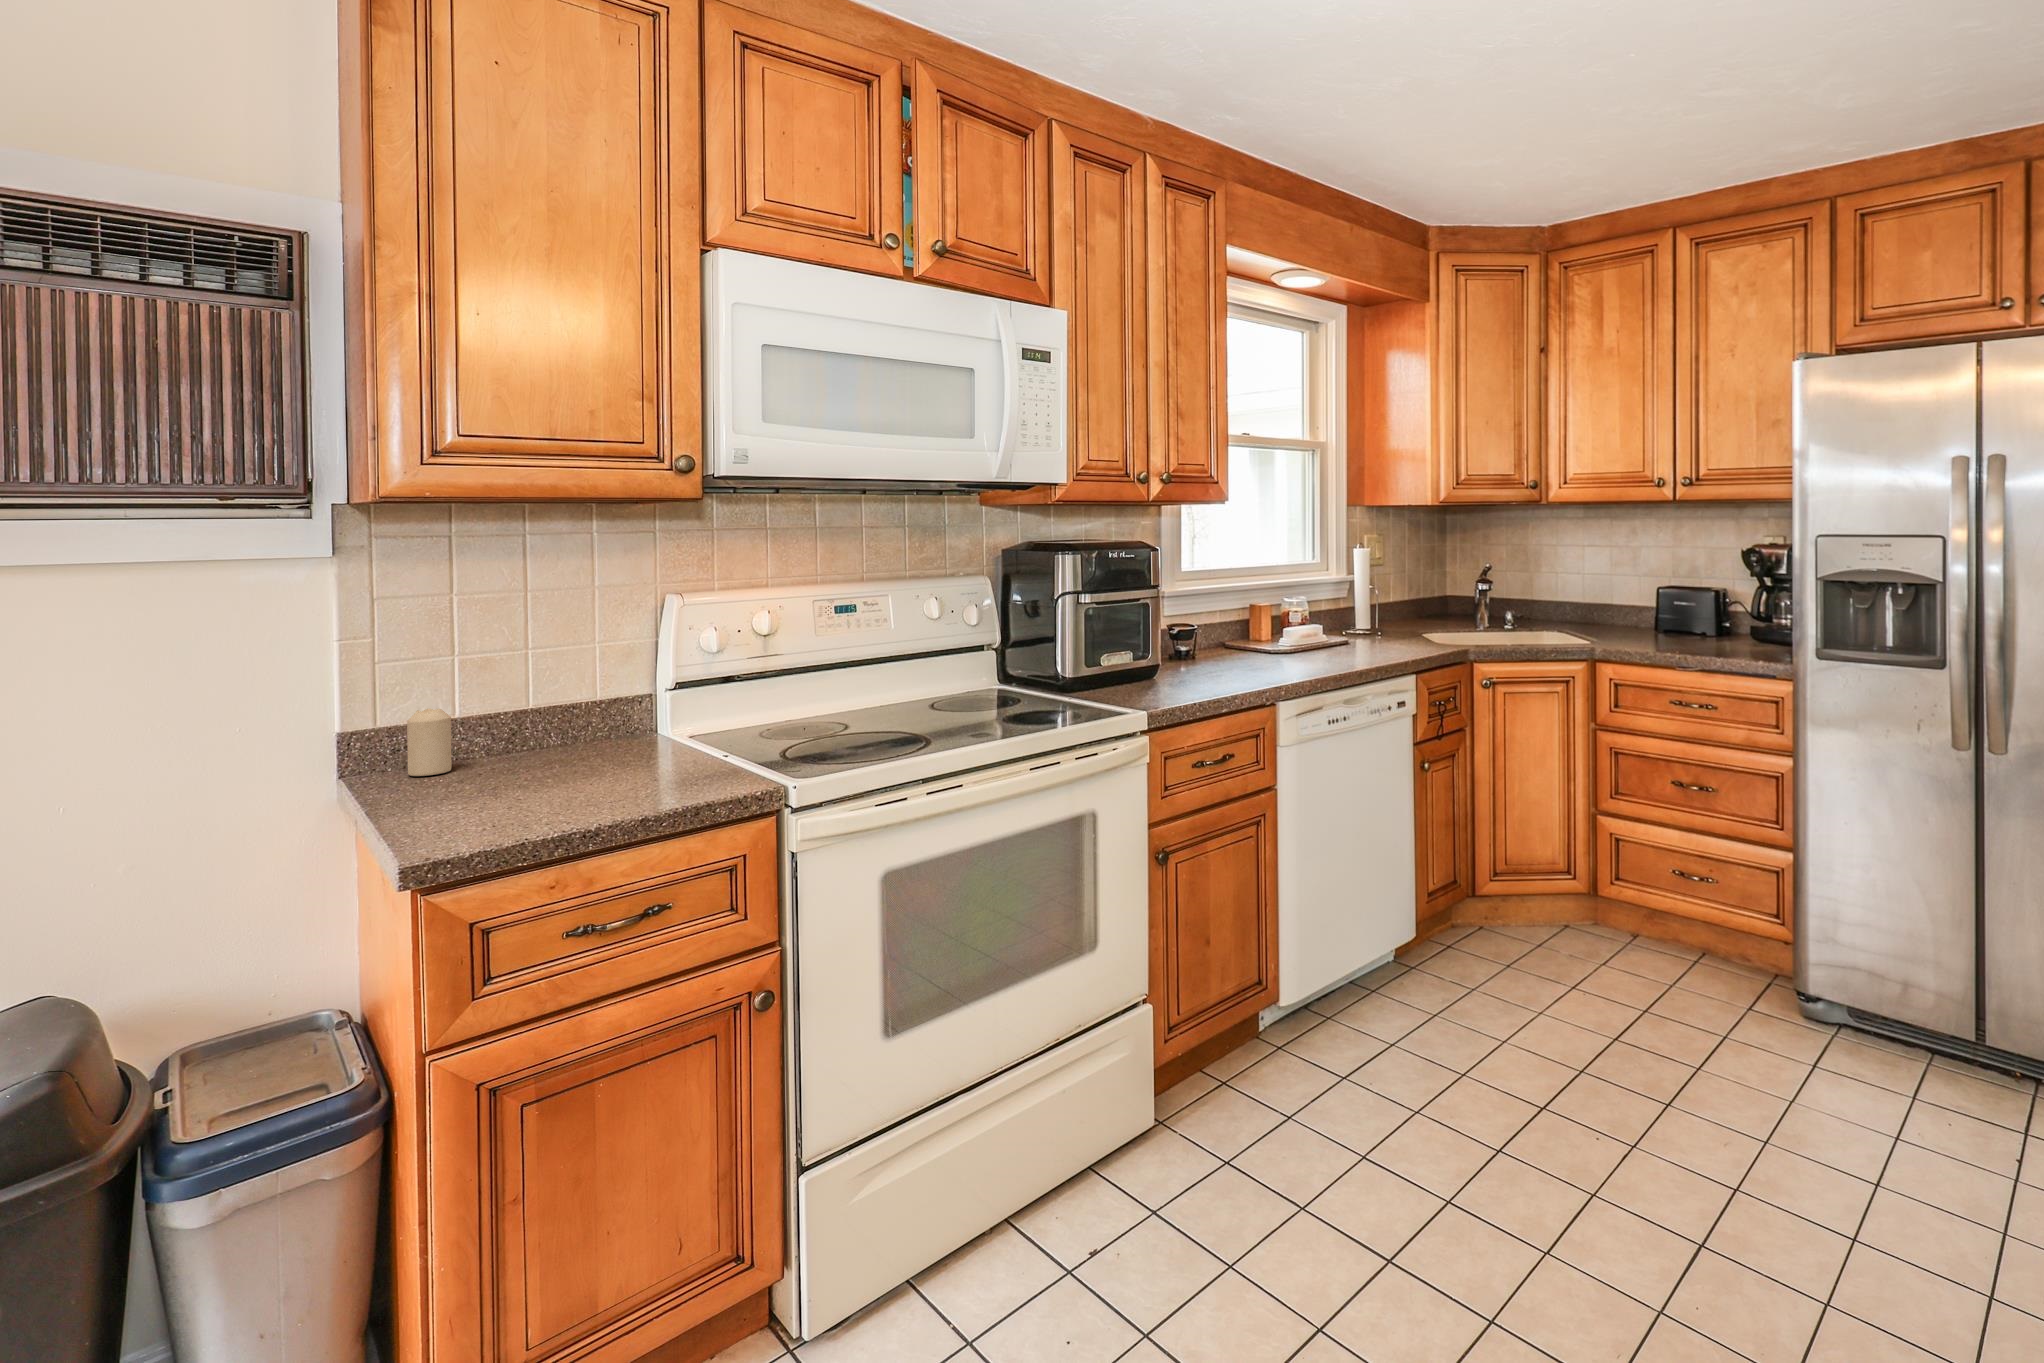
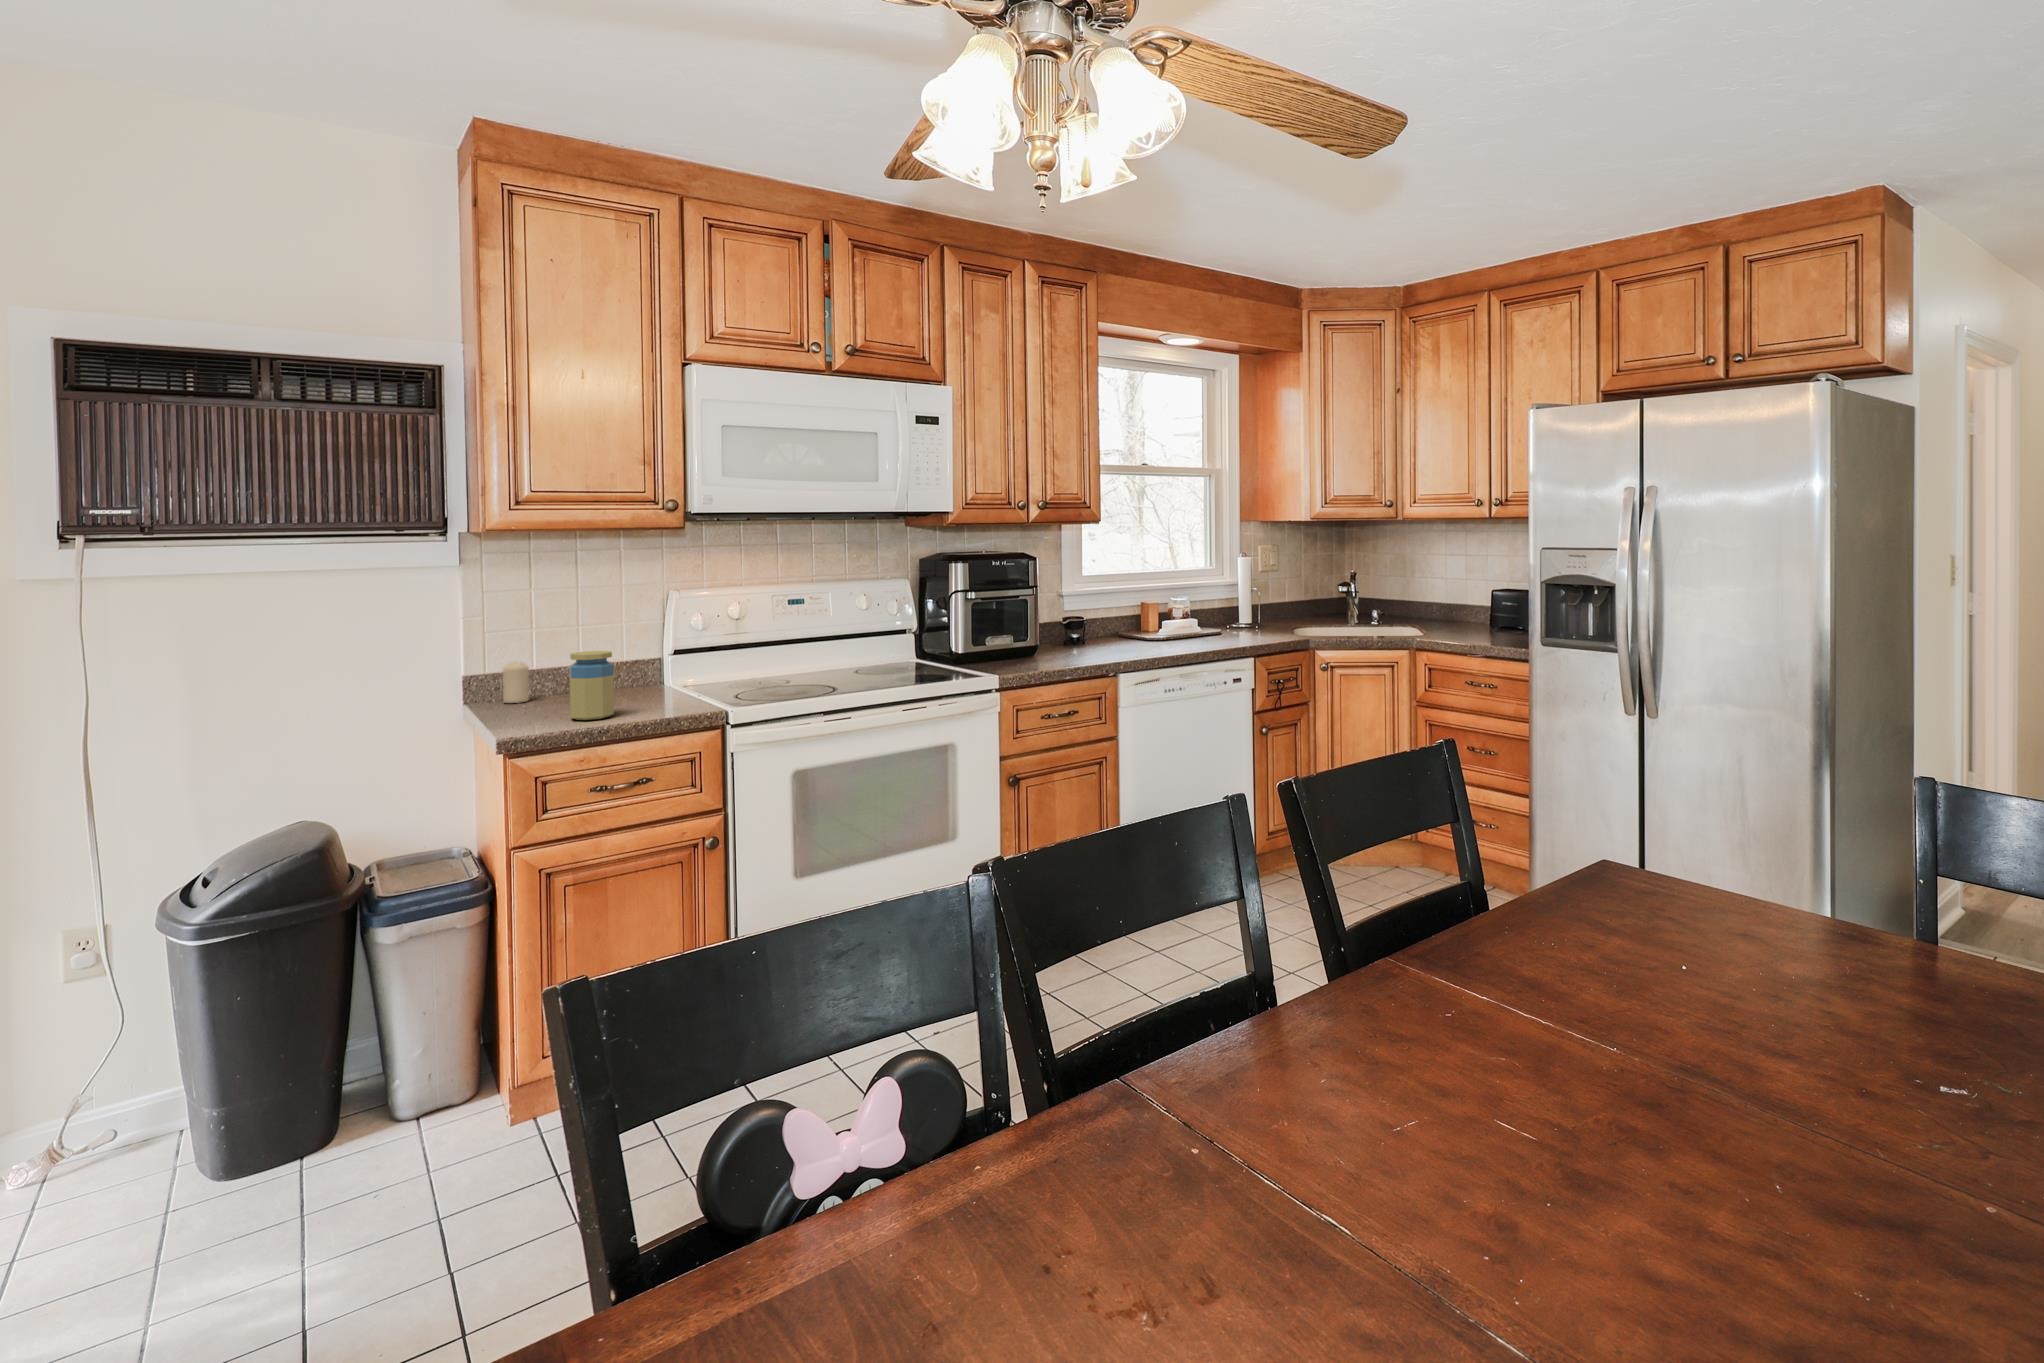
jar: none [526,694,602,811] -> present [569,651,614,720]

